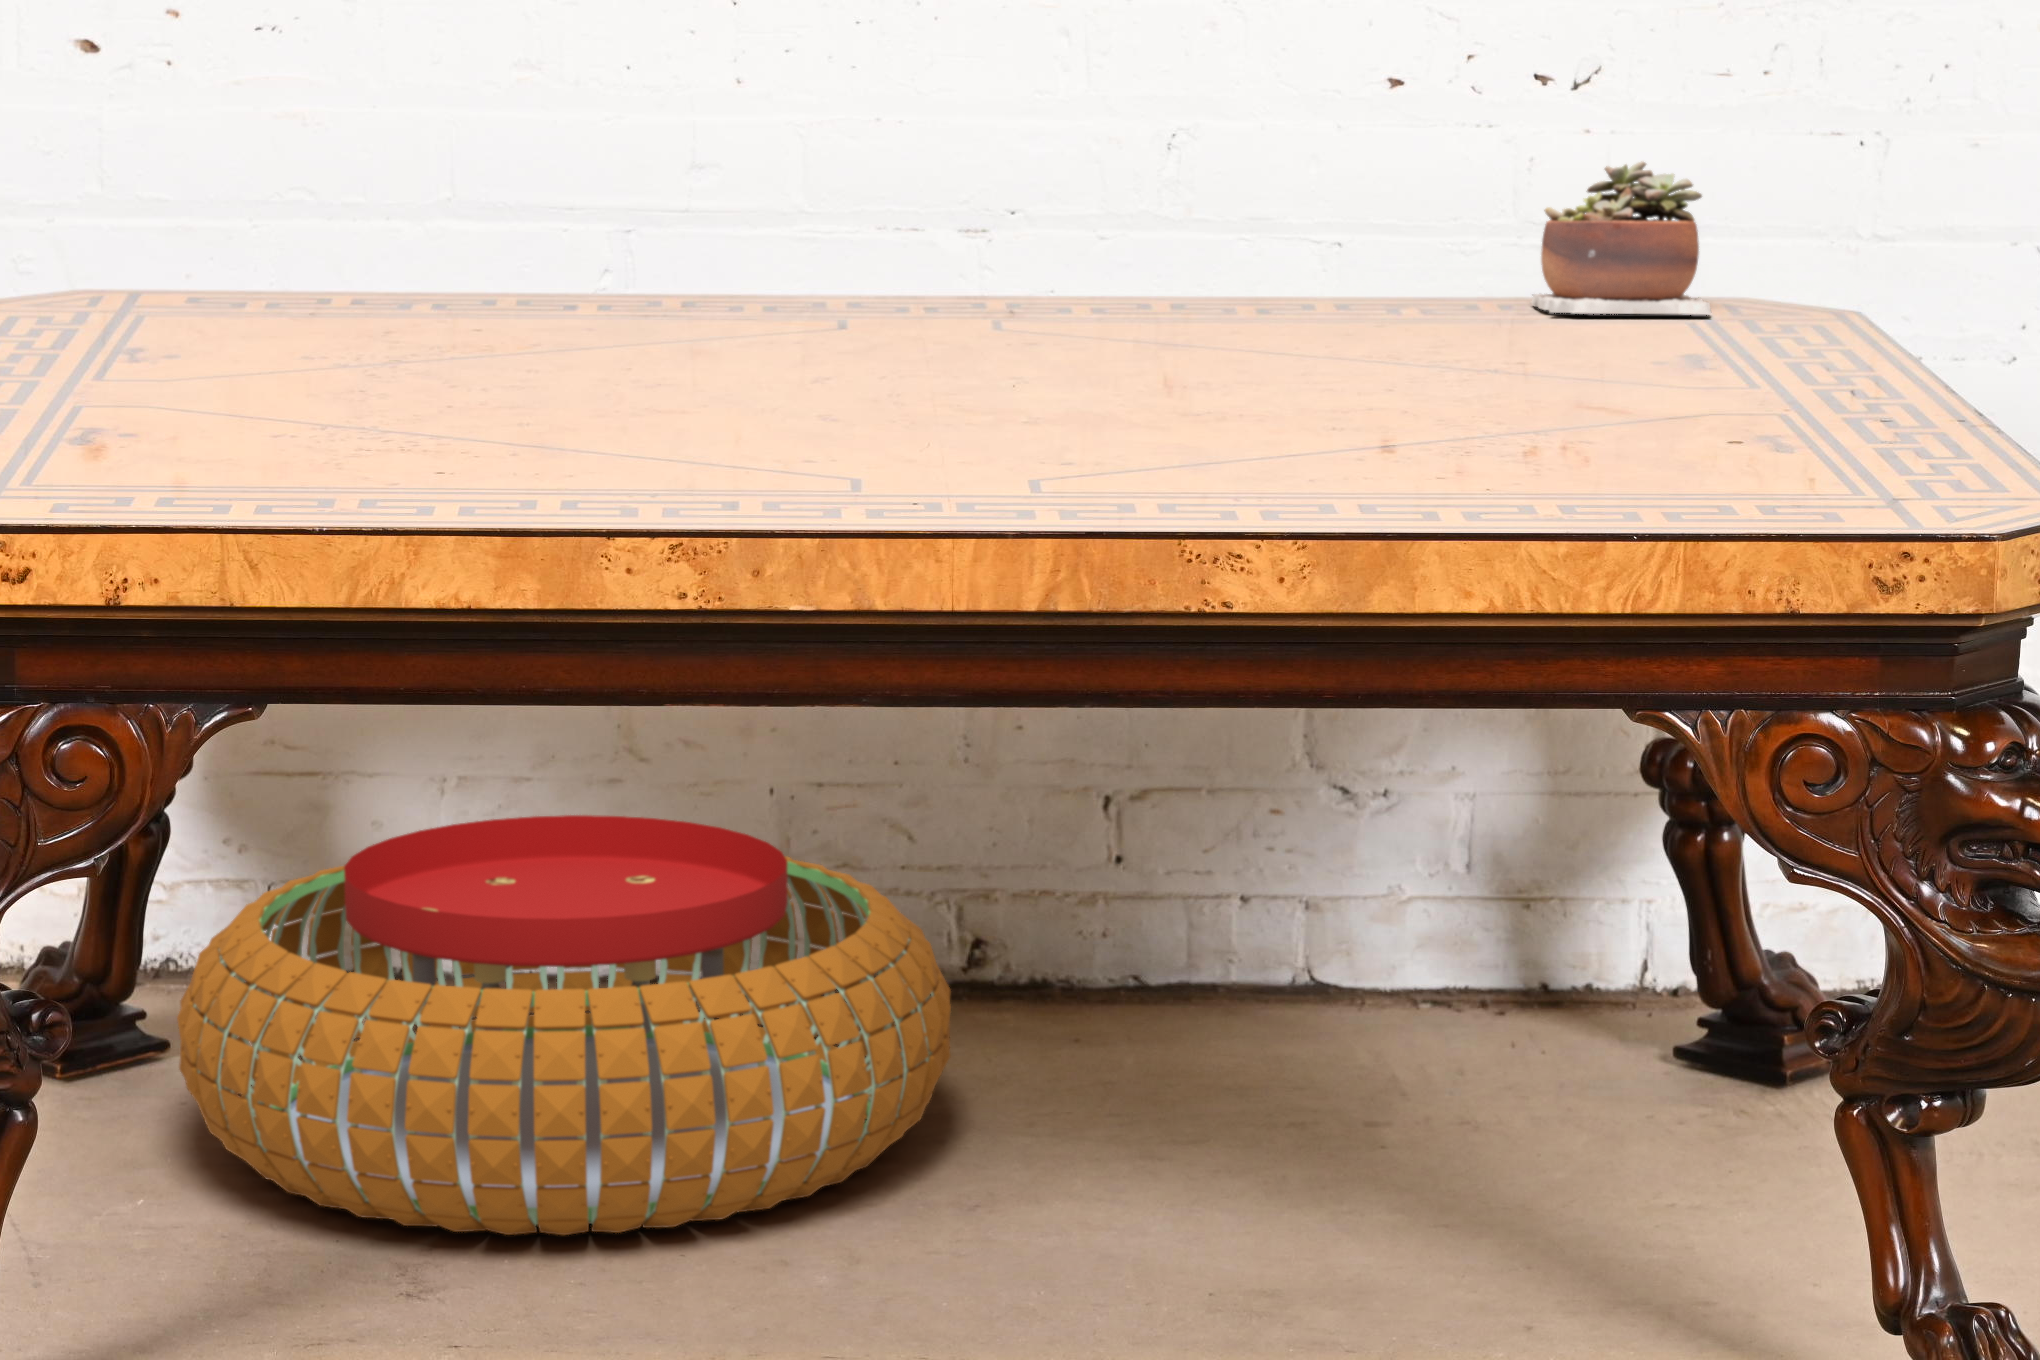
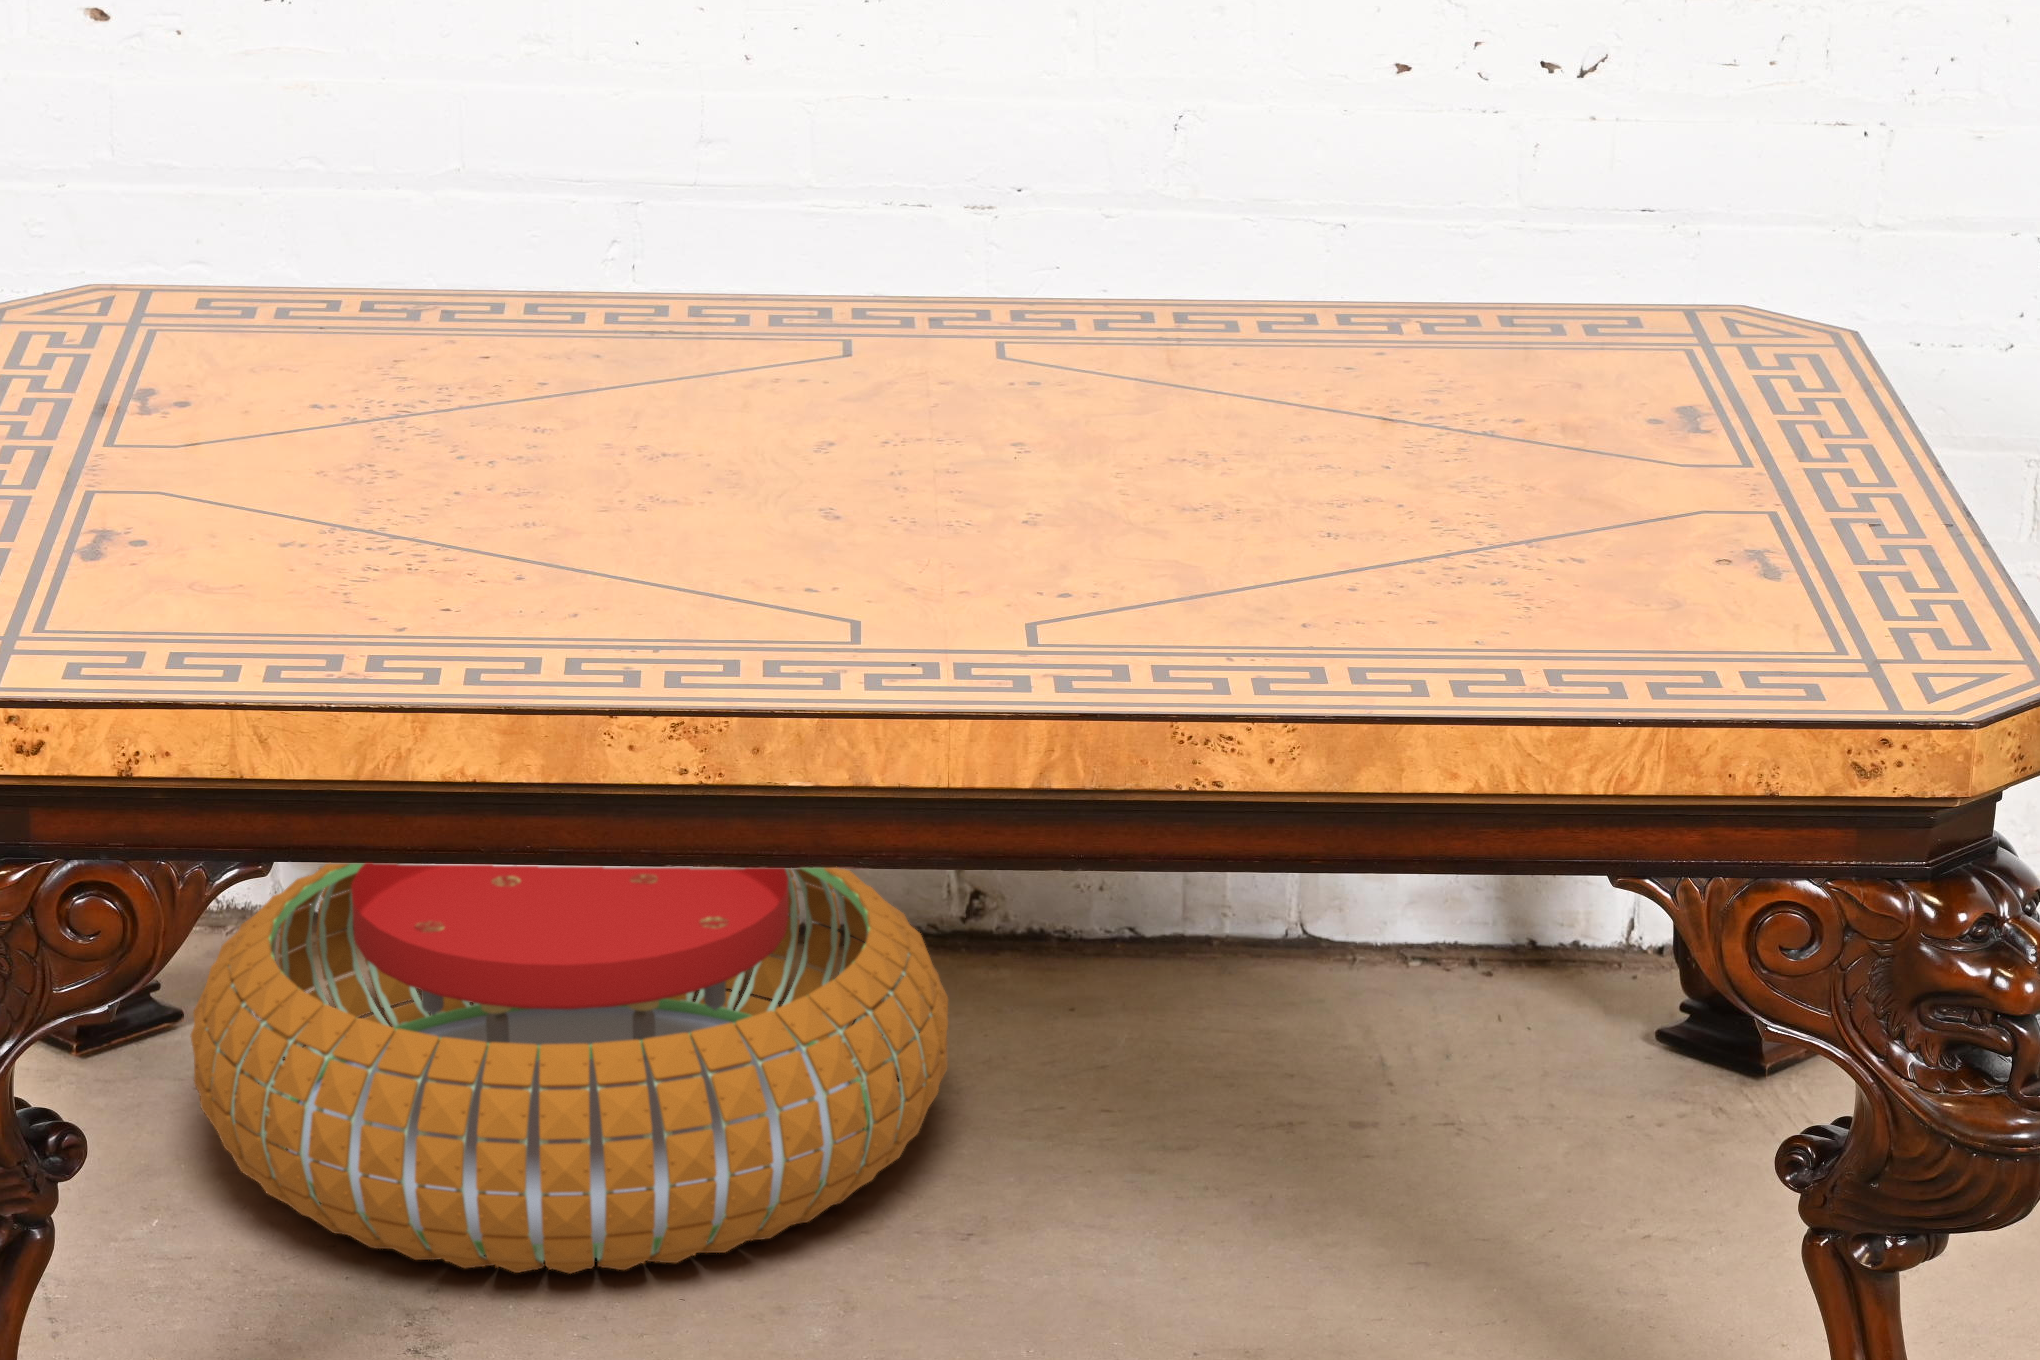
succulent plant: present [1531,161,1711,315] -> none [1538,182,1719,354]

